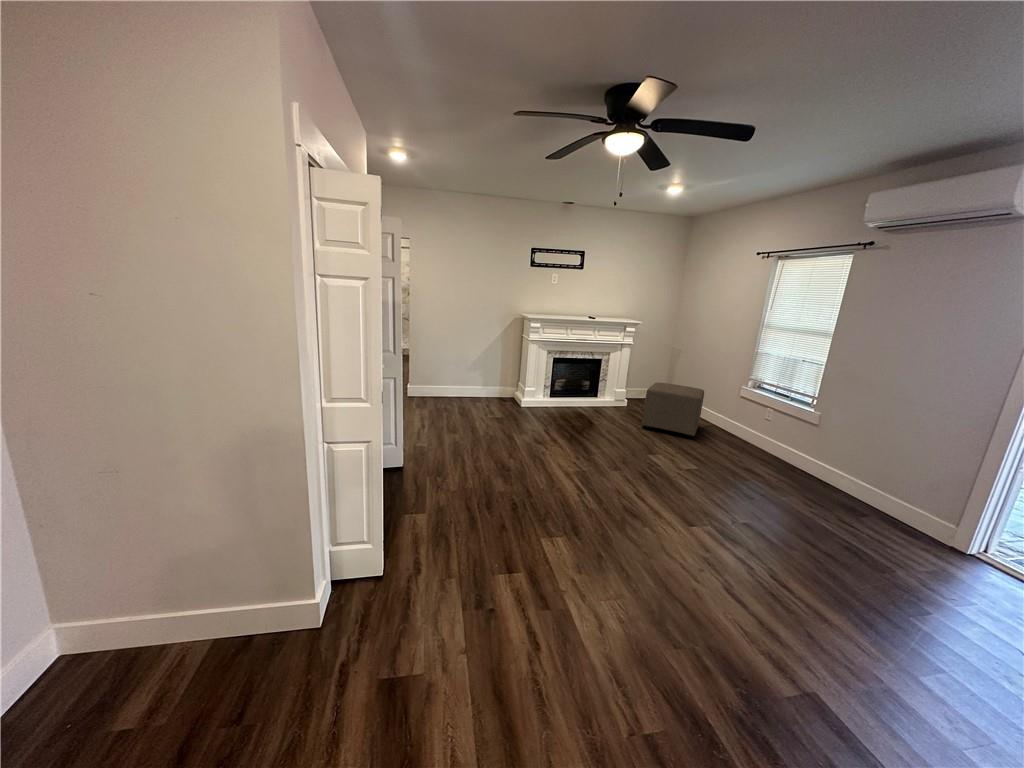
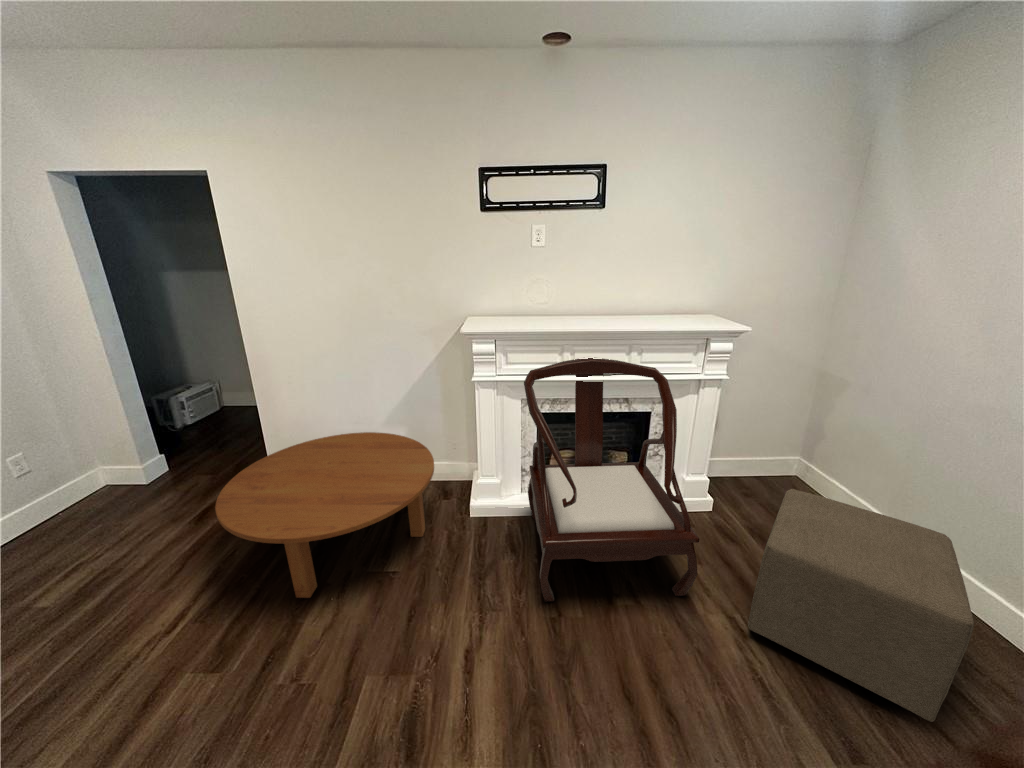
armchair: none [548,333,625,422] -> present [524,358,700,602]
coffee table: none [421,369,512,421] -> present [215,432,434,598]

